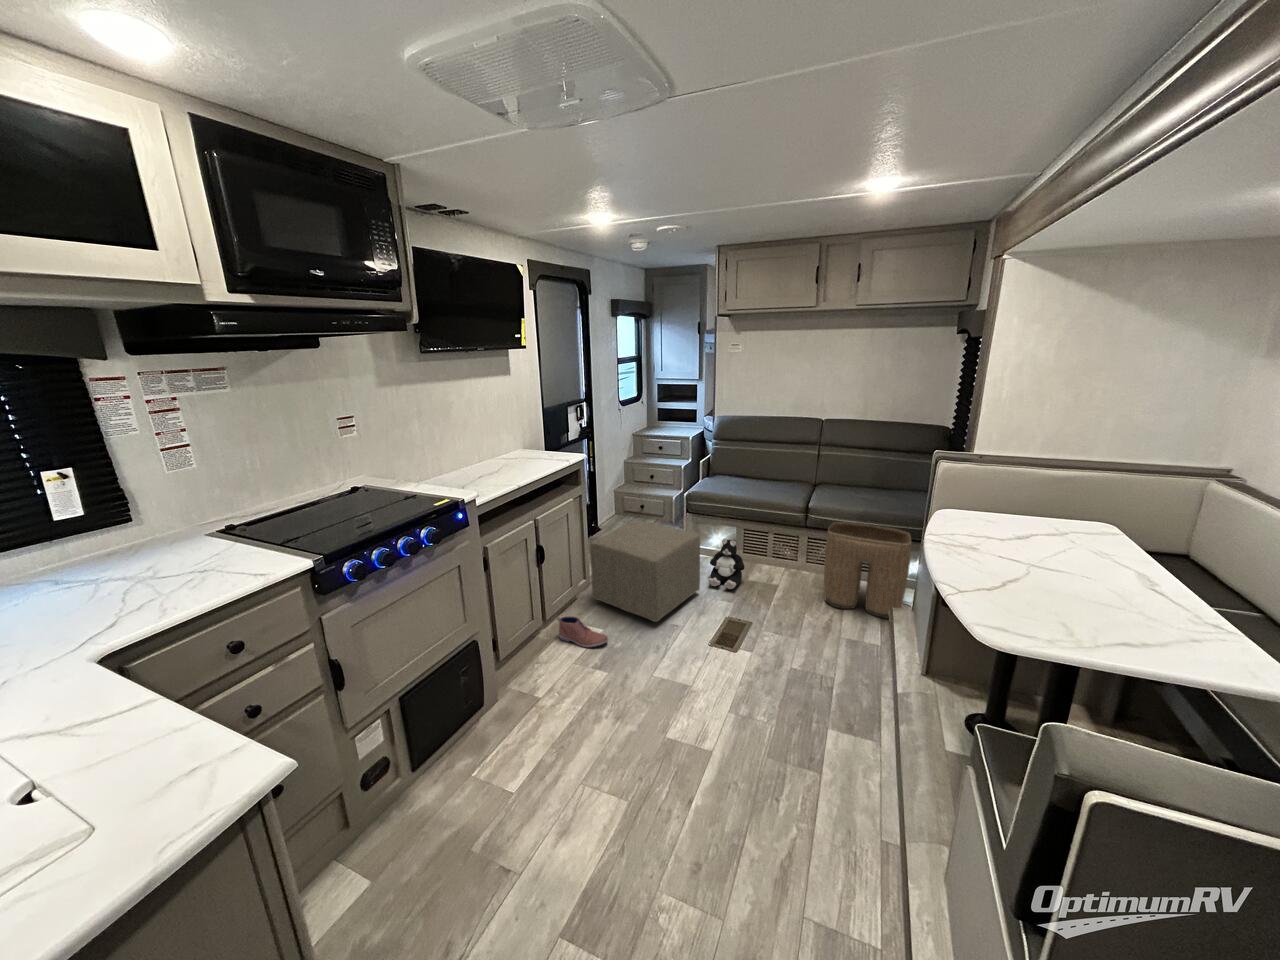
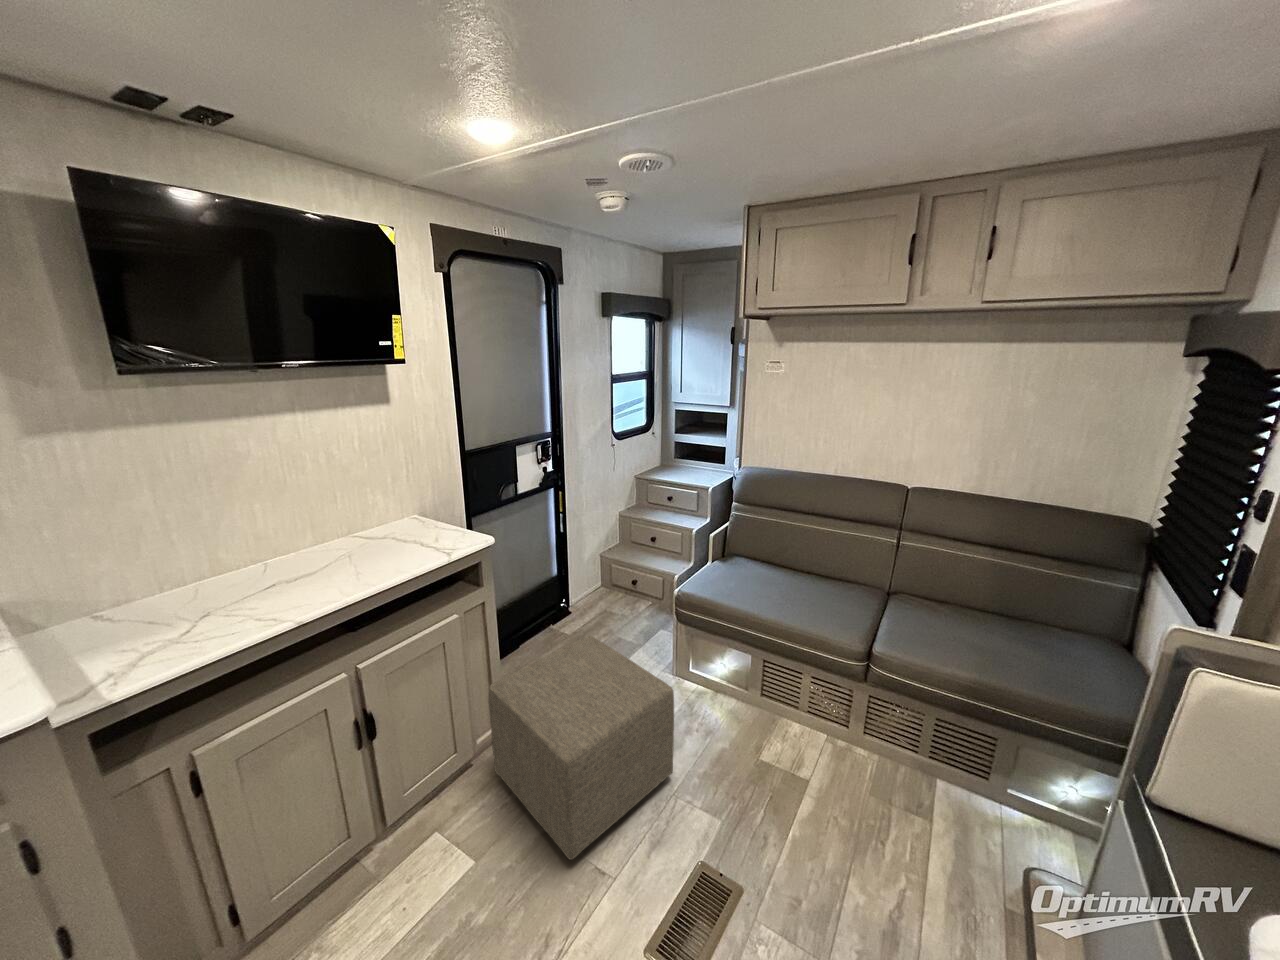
laundry basket: present [824,522,911,618] -> none [893,695,1092,921]
plush toy: present [708,539,745,589] -> none [691,682,755,777]
shoe: present [557,617,608,647] -> none [396,832,473,912]

